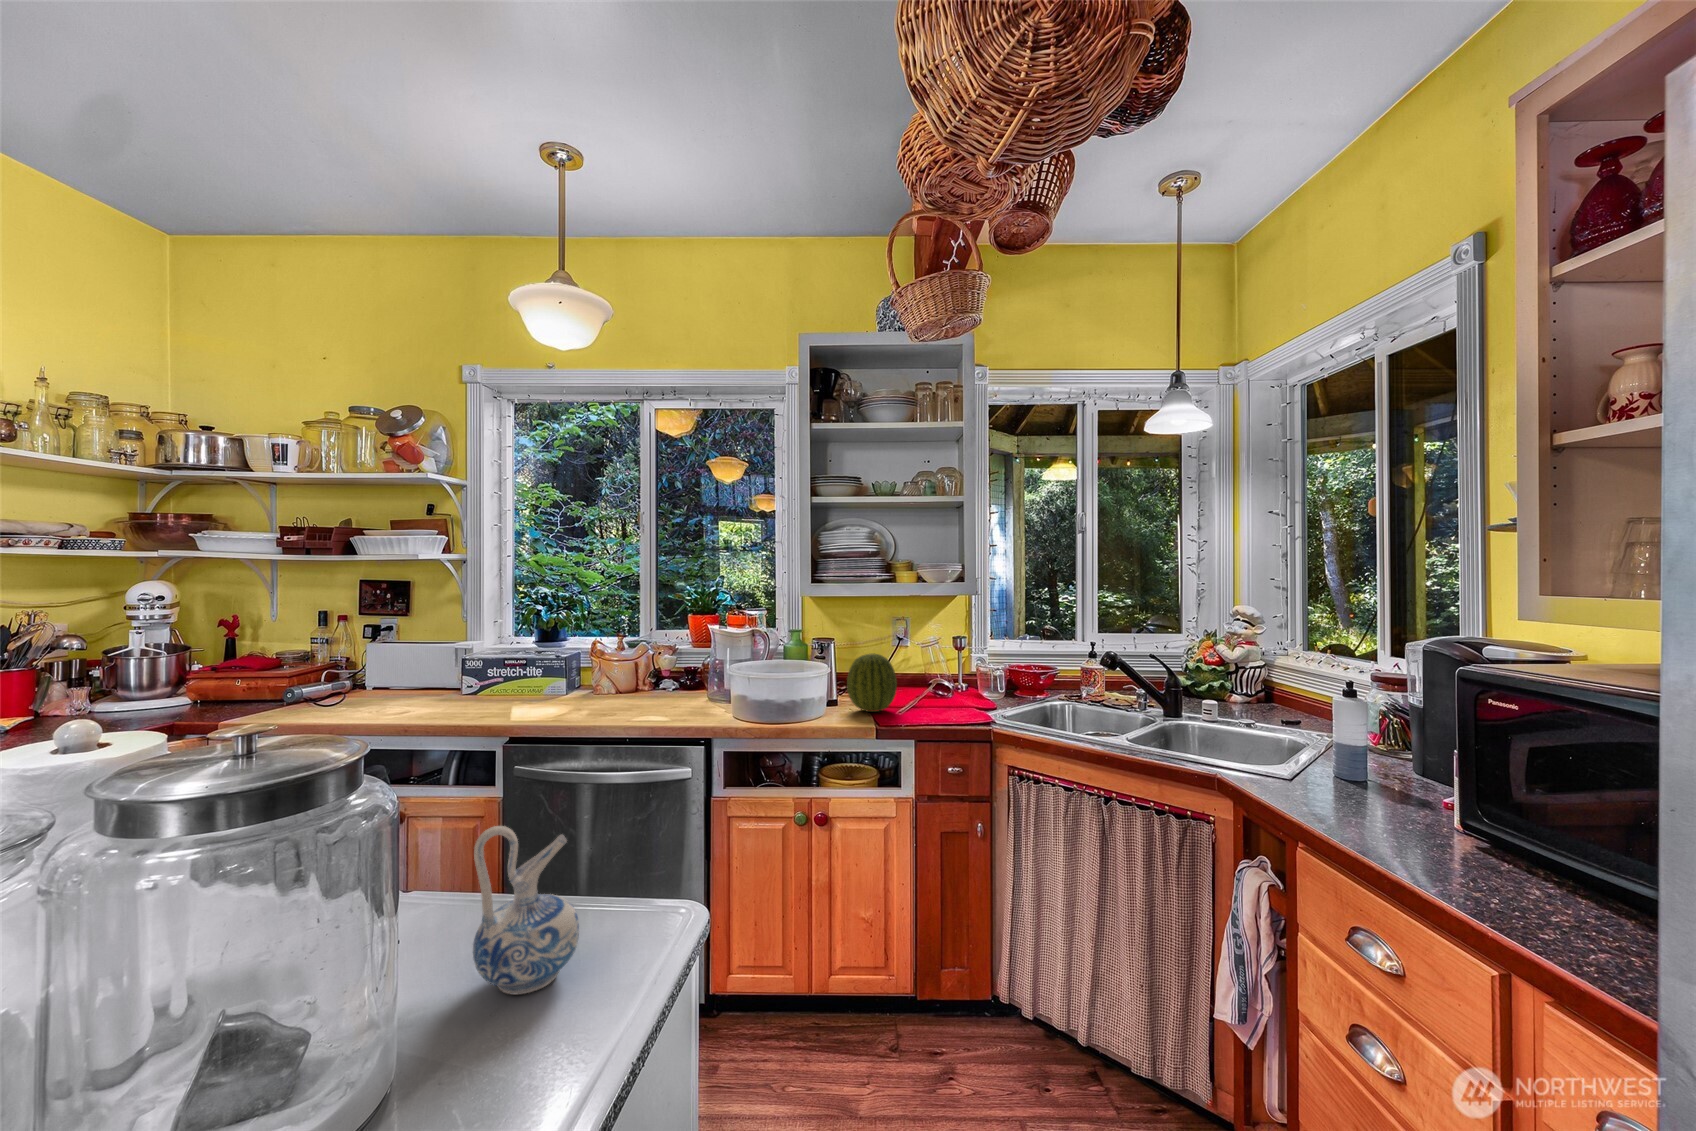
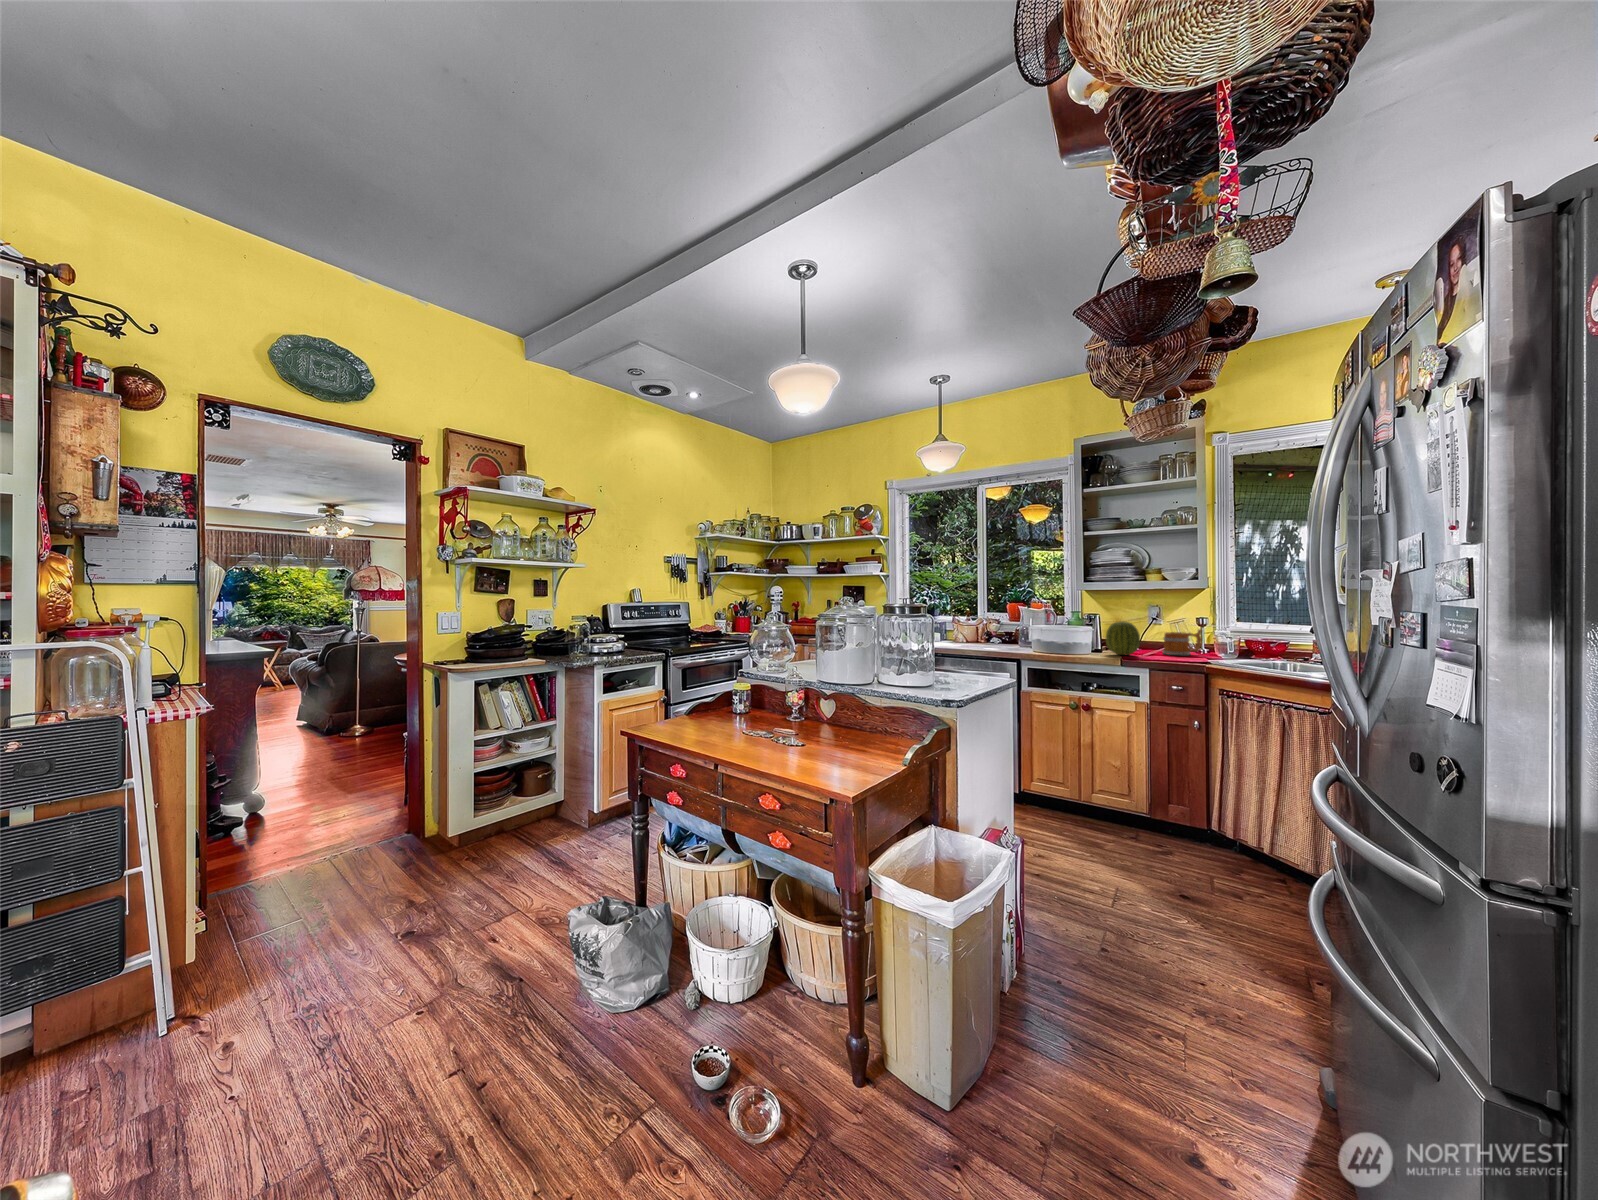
mug: none [922,659,972,703] -> present [1163,629,1202,655]
ceramic pitcher: present [473,826,579,995] -> none [956,635,985,682]

